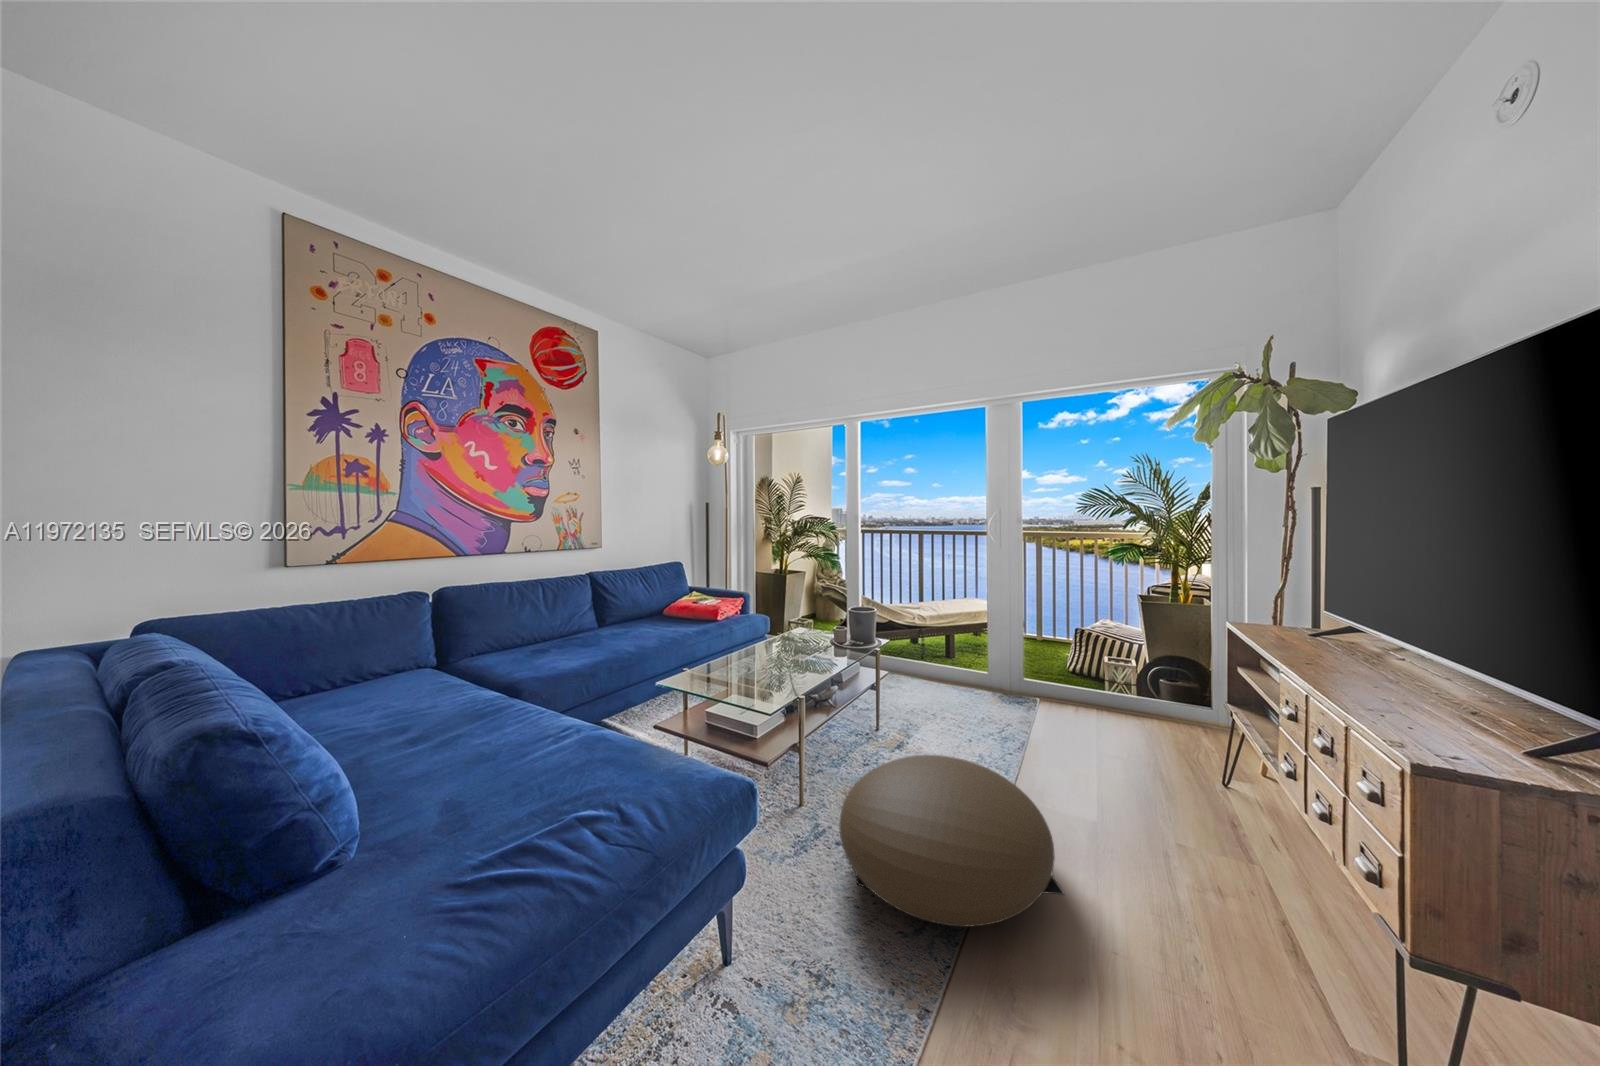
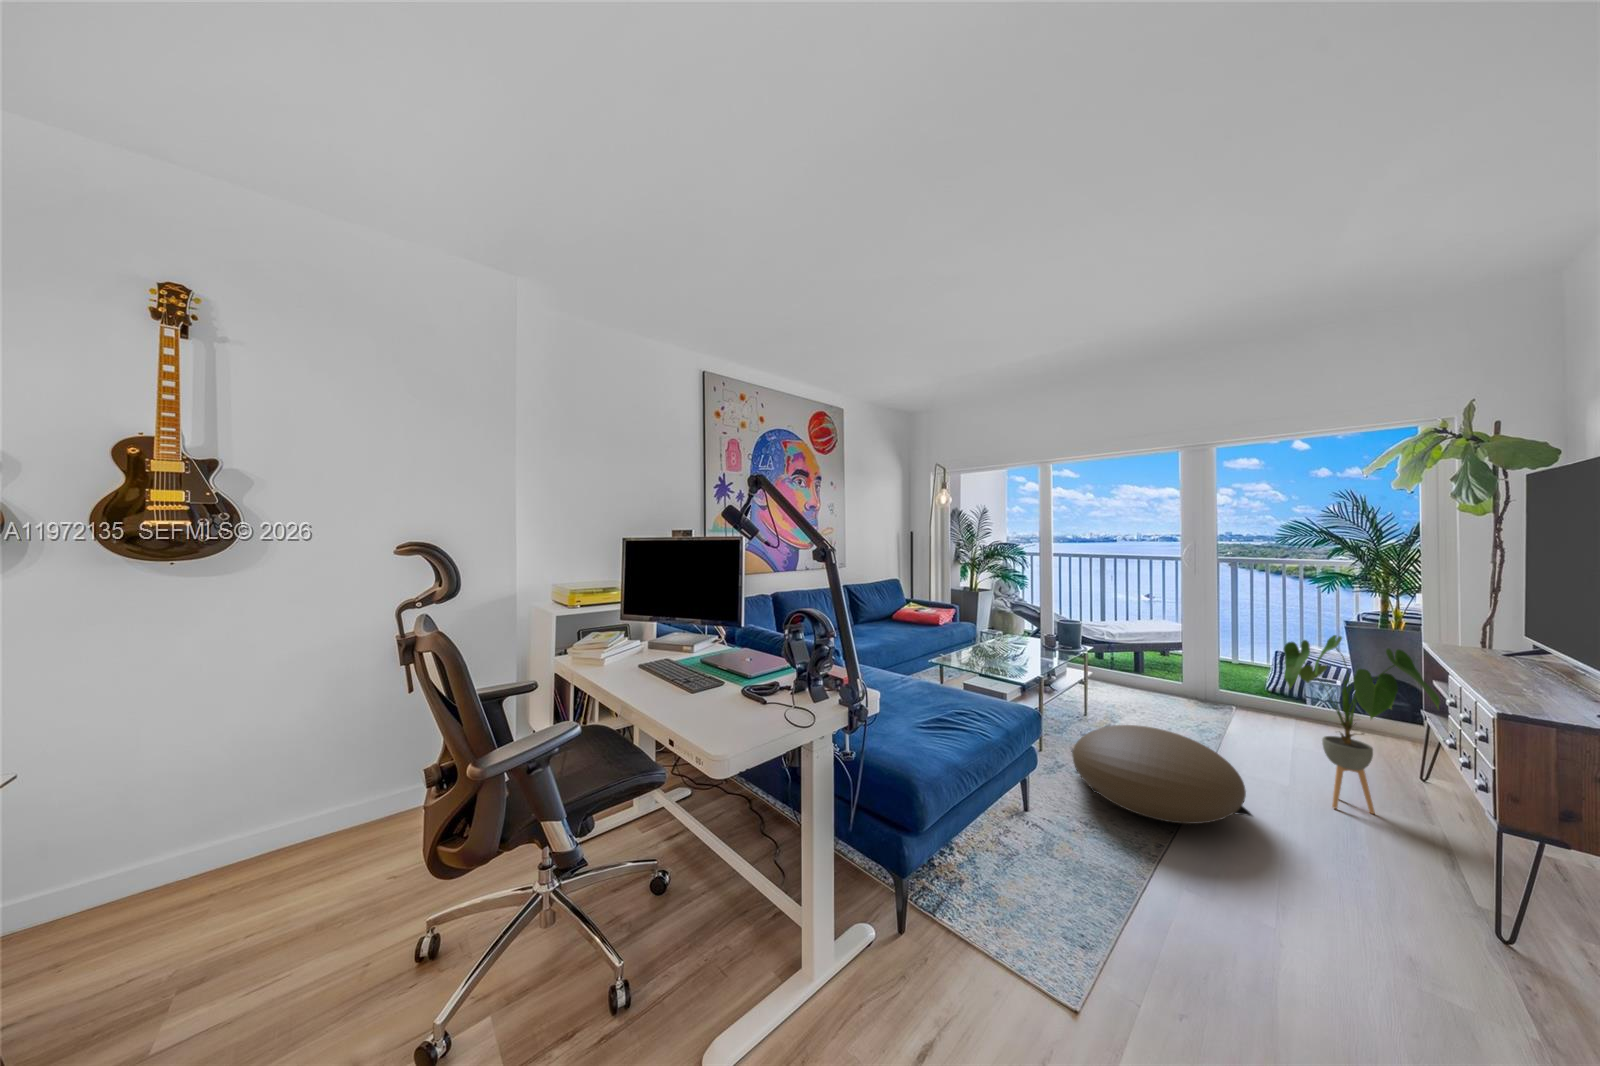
house plant: none [1097,618,1264,842] -> present [1284,635,1440,814]

